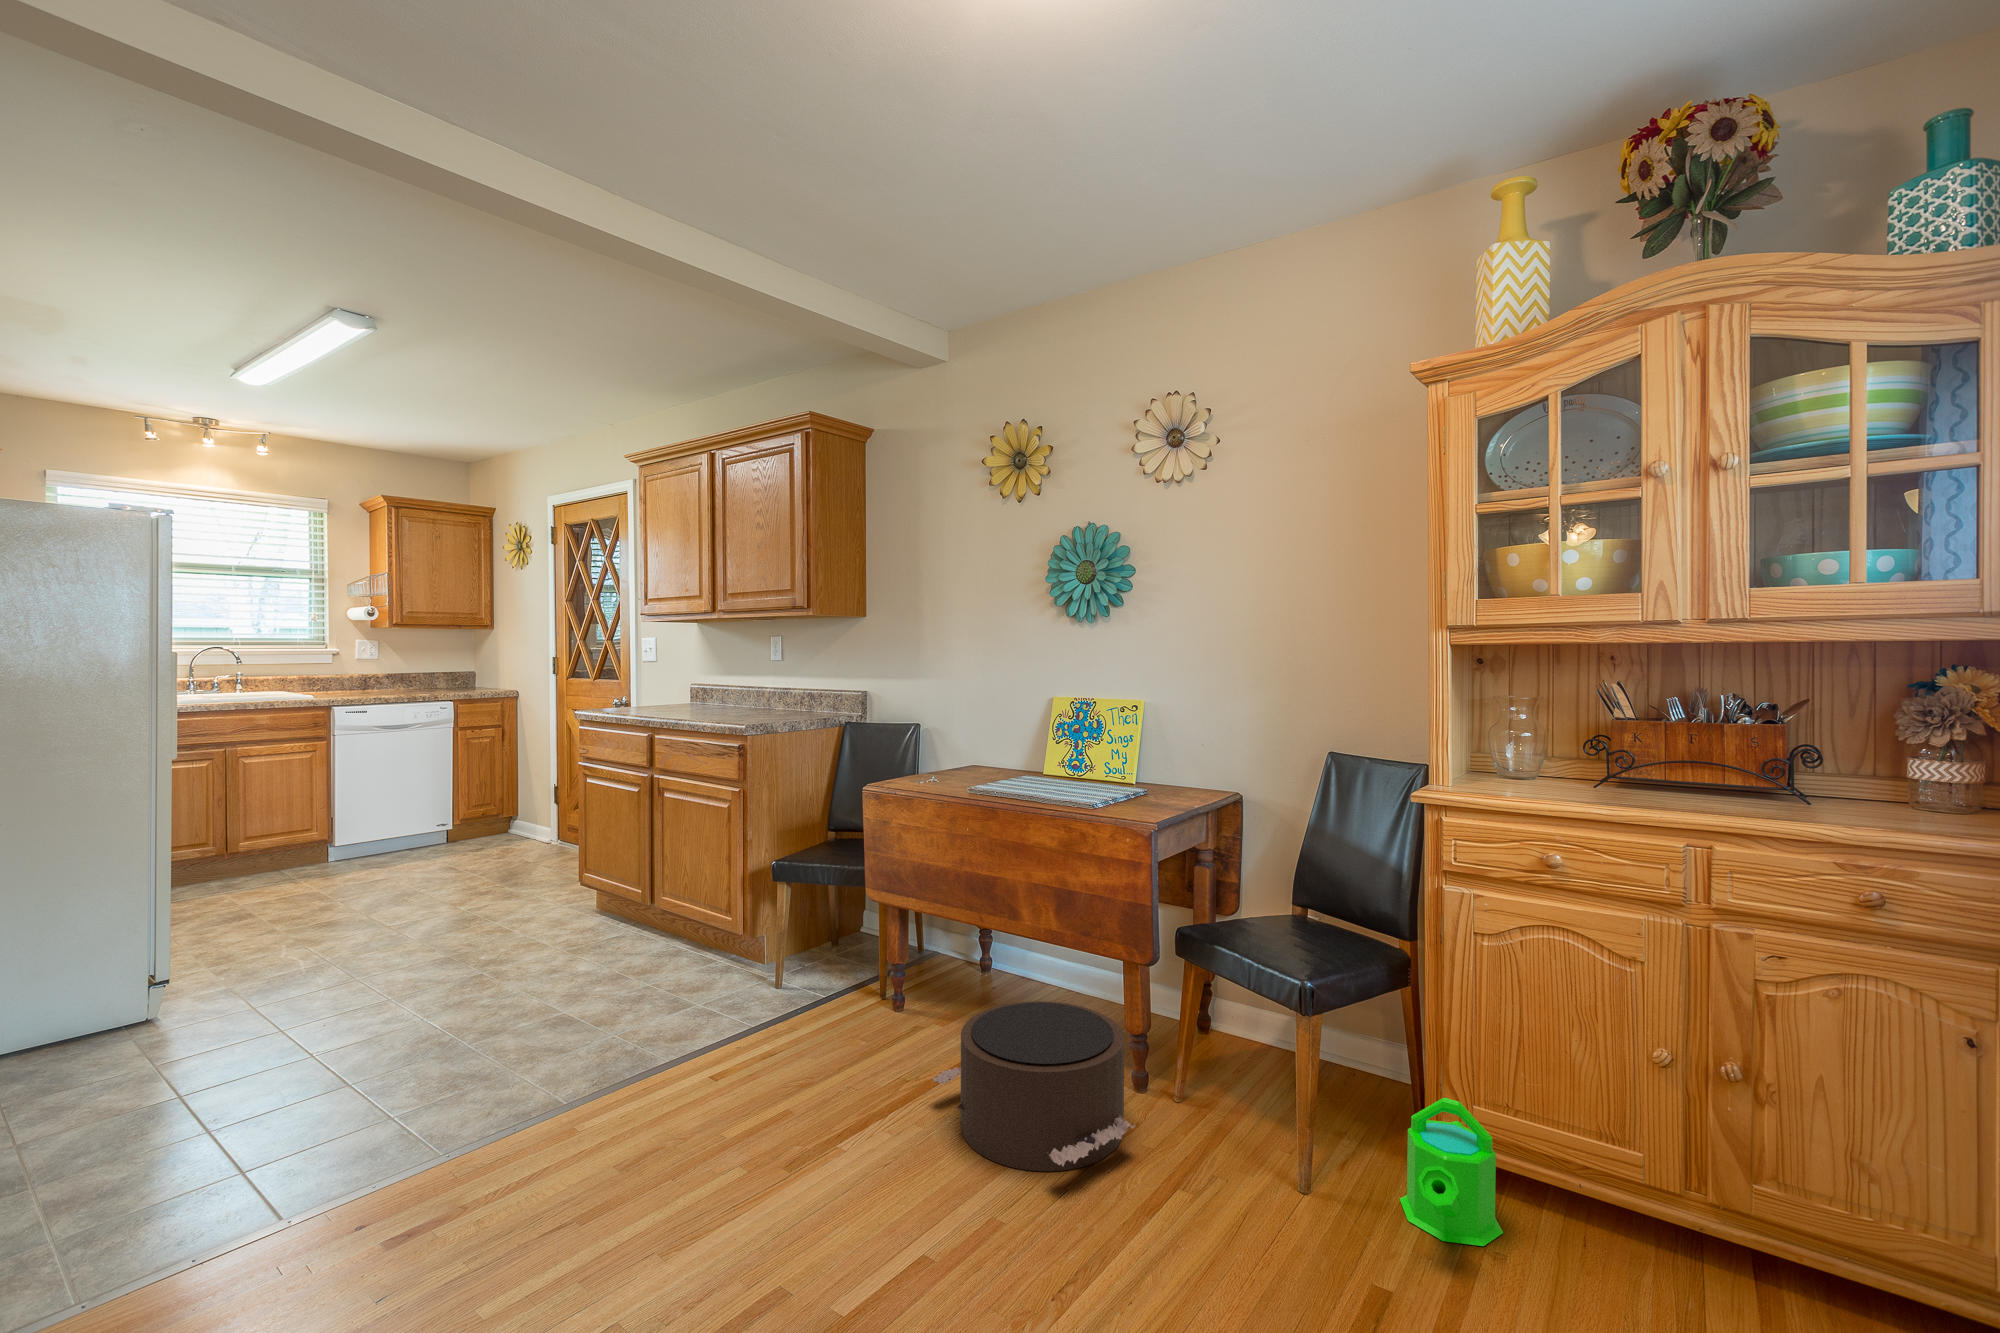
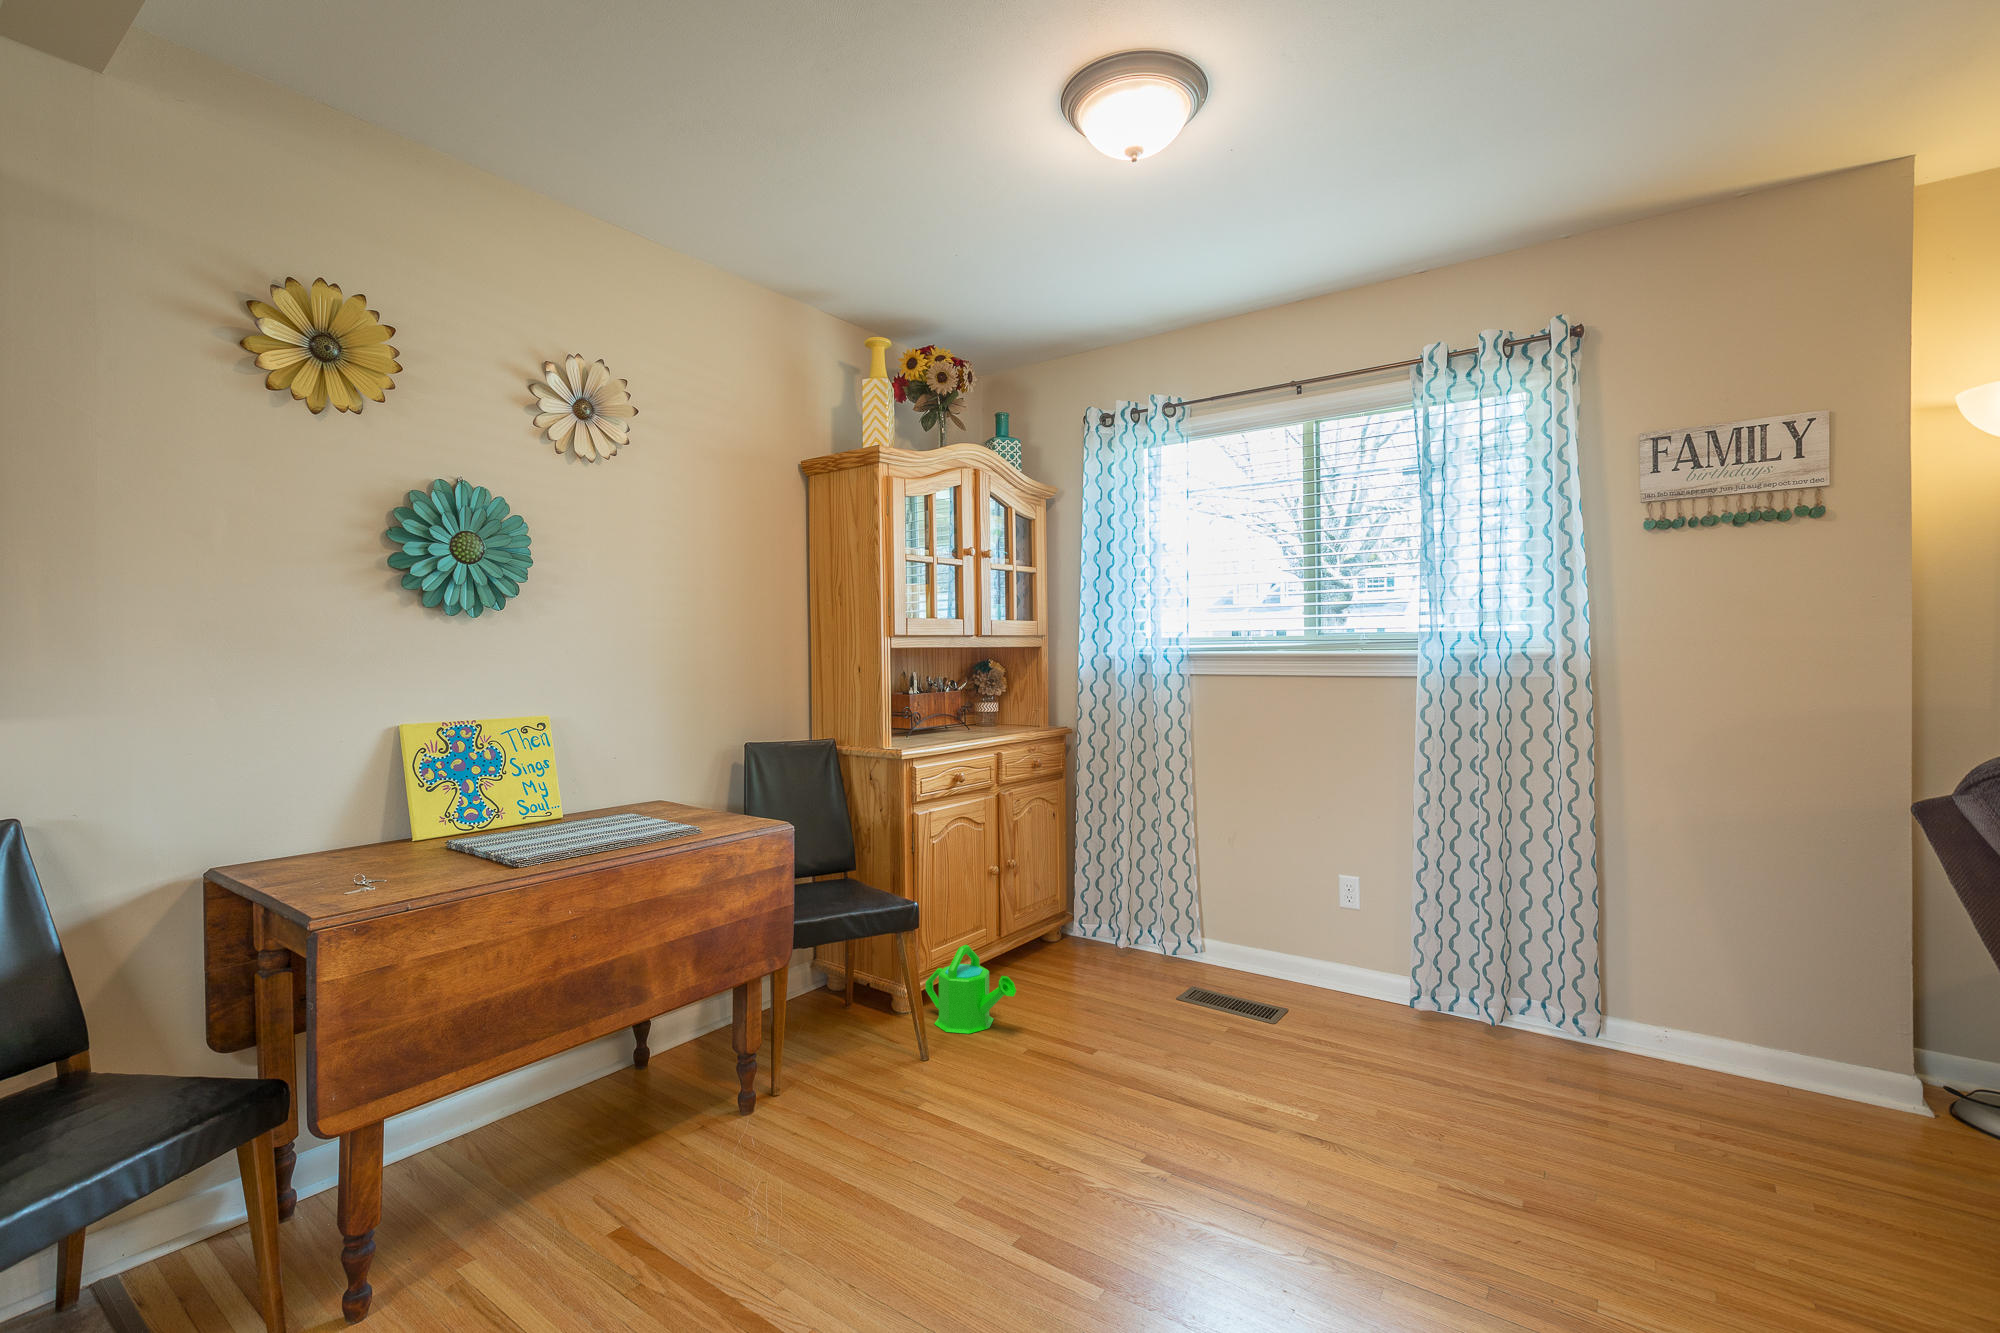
pouf: present [933,1001,1136,1172] -> none [680,1034,931,1227]

